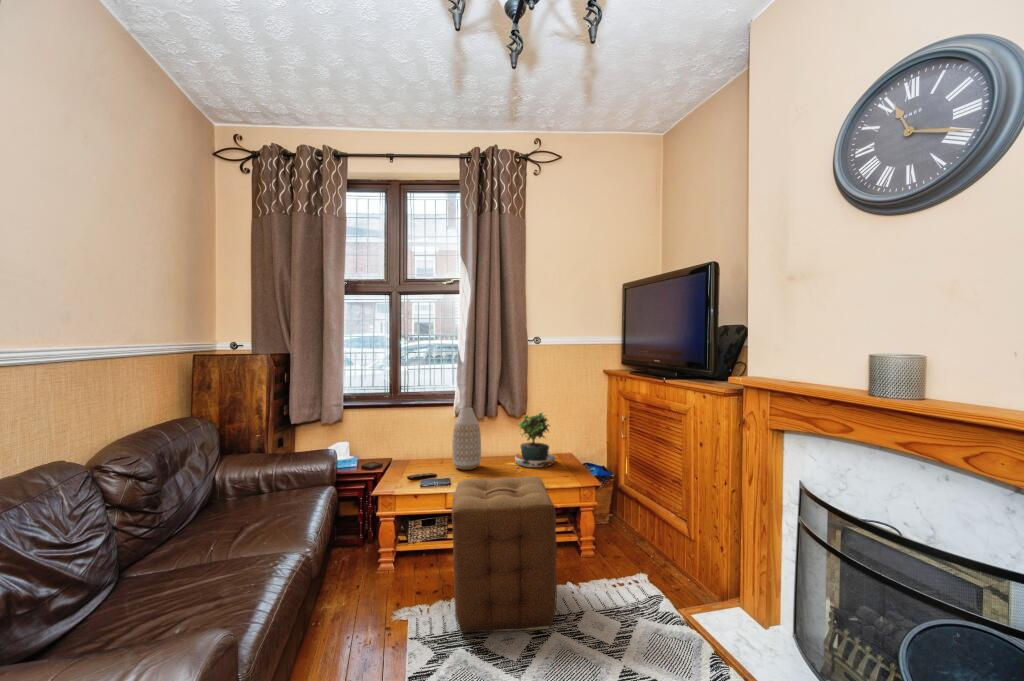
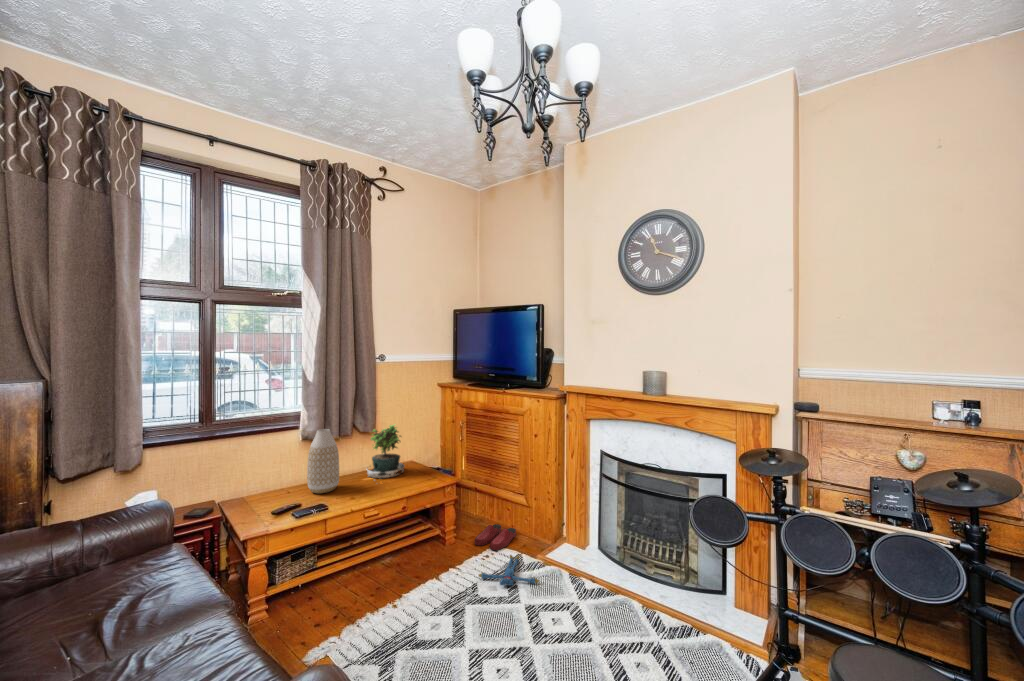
ottoman: present [452,476,557,633] -> none [354,484,465,638]
slippers: none [615,549,676,582] -> present [475,524,516,550]
plush toy: none [591,593,662,642] -> present [479,555,539,585]

